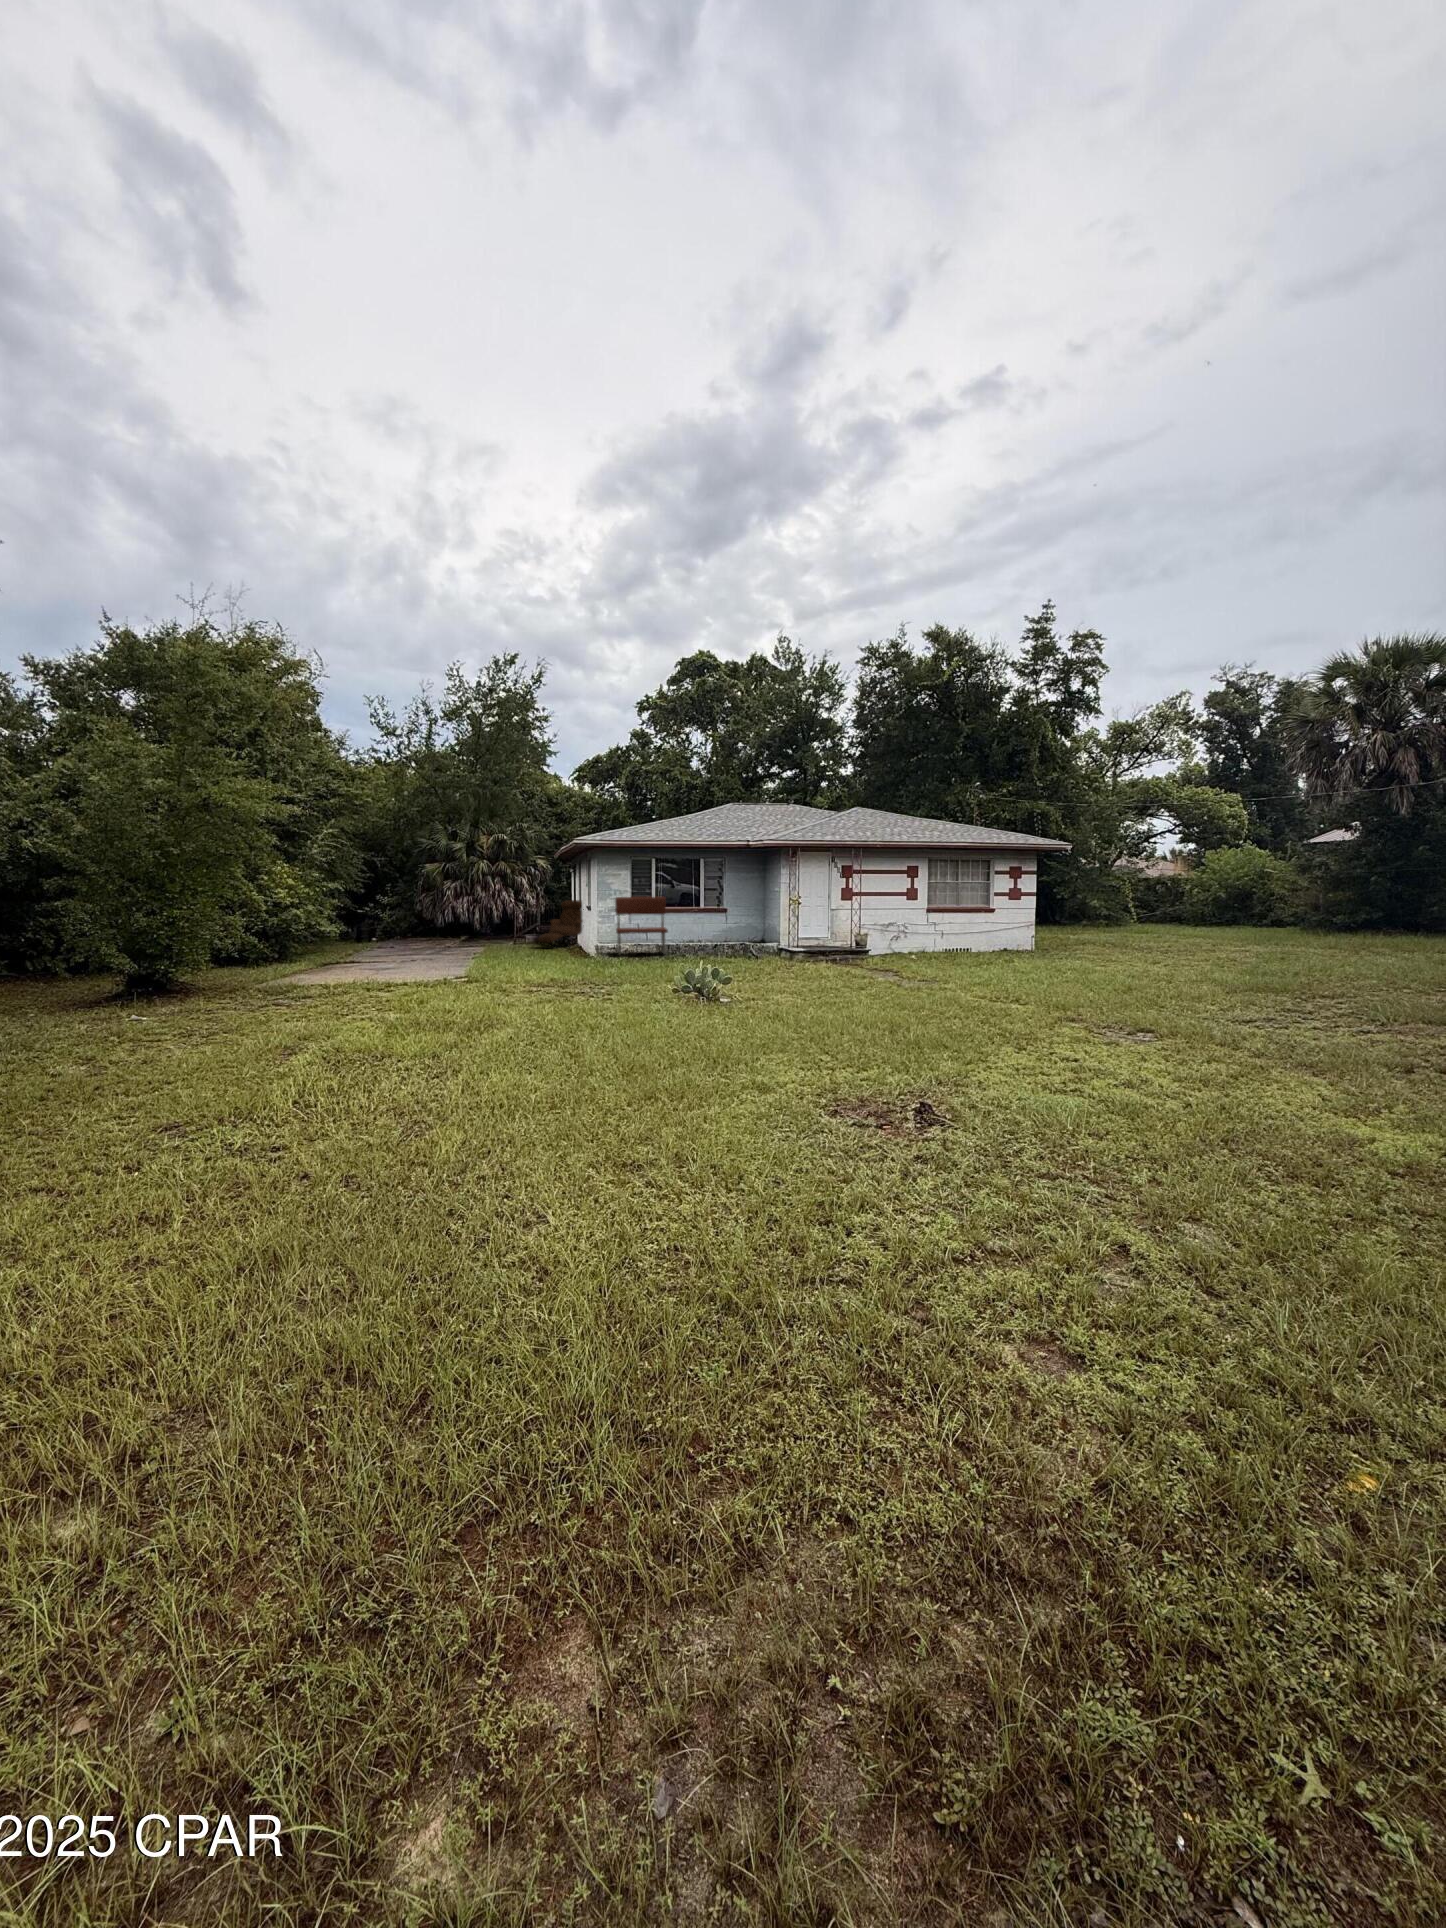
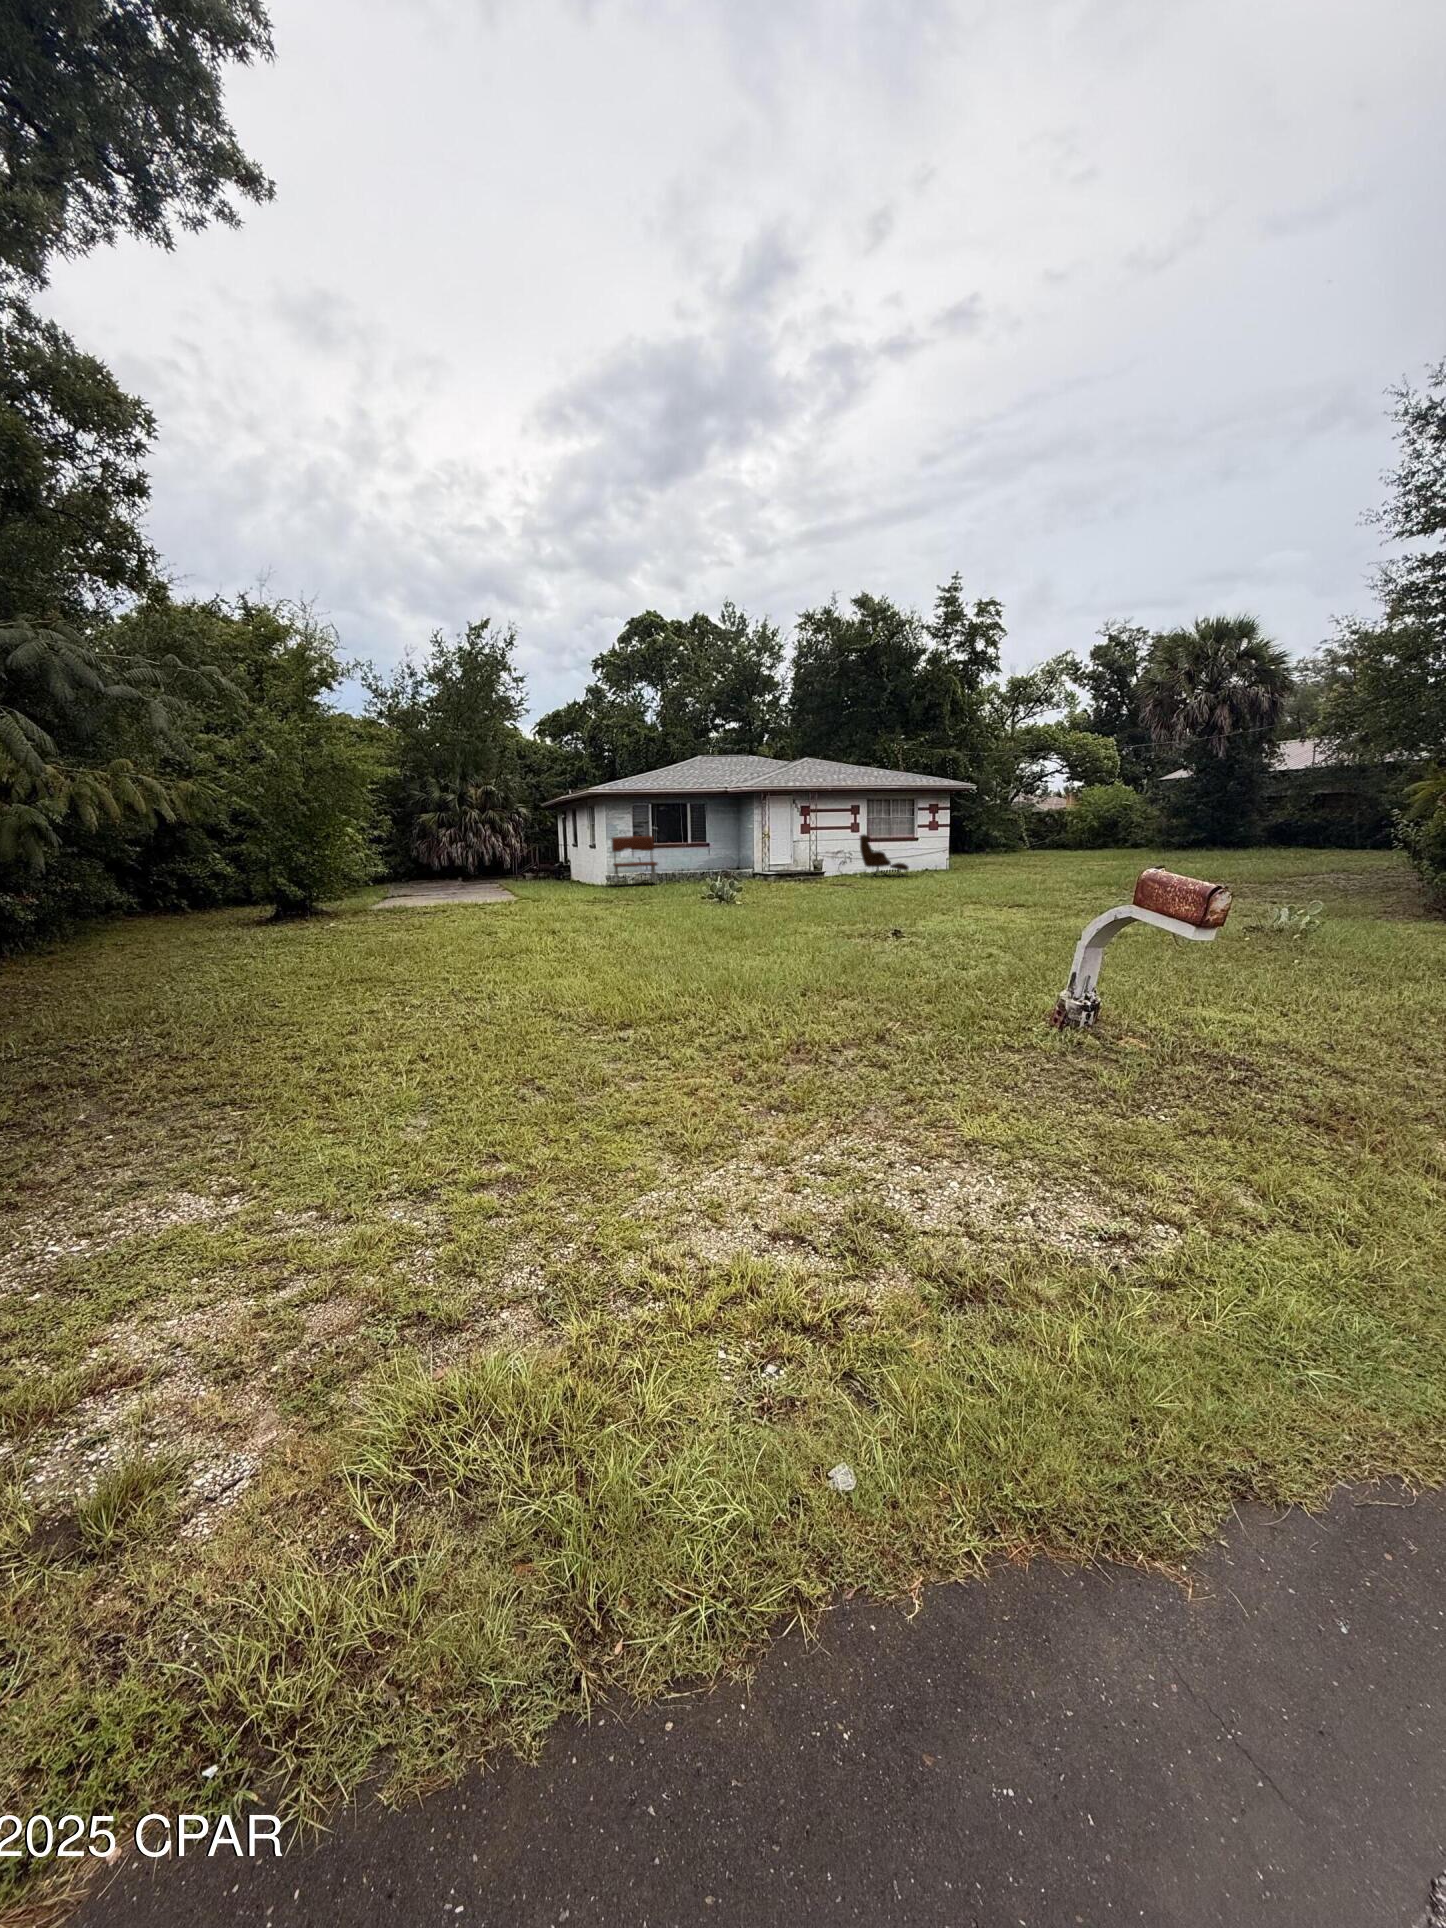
lounge chair: present [538,900,584,947] -> present [860,835,909,876]

